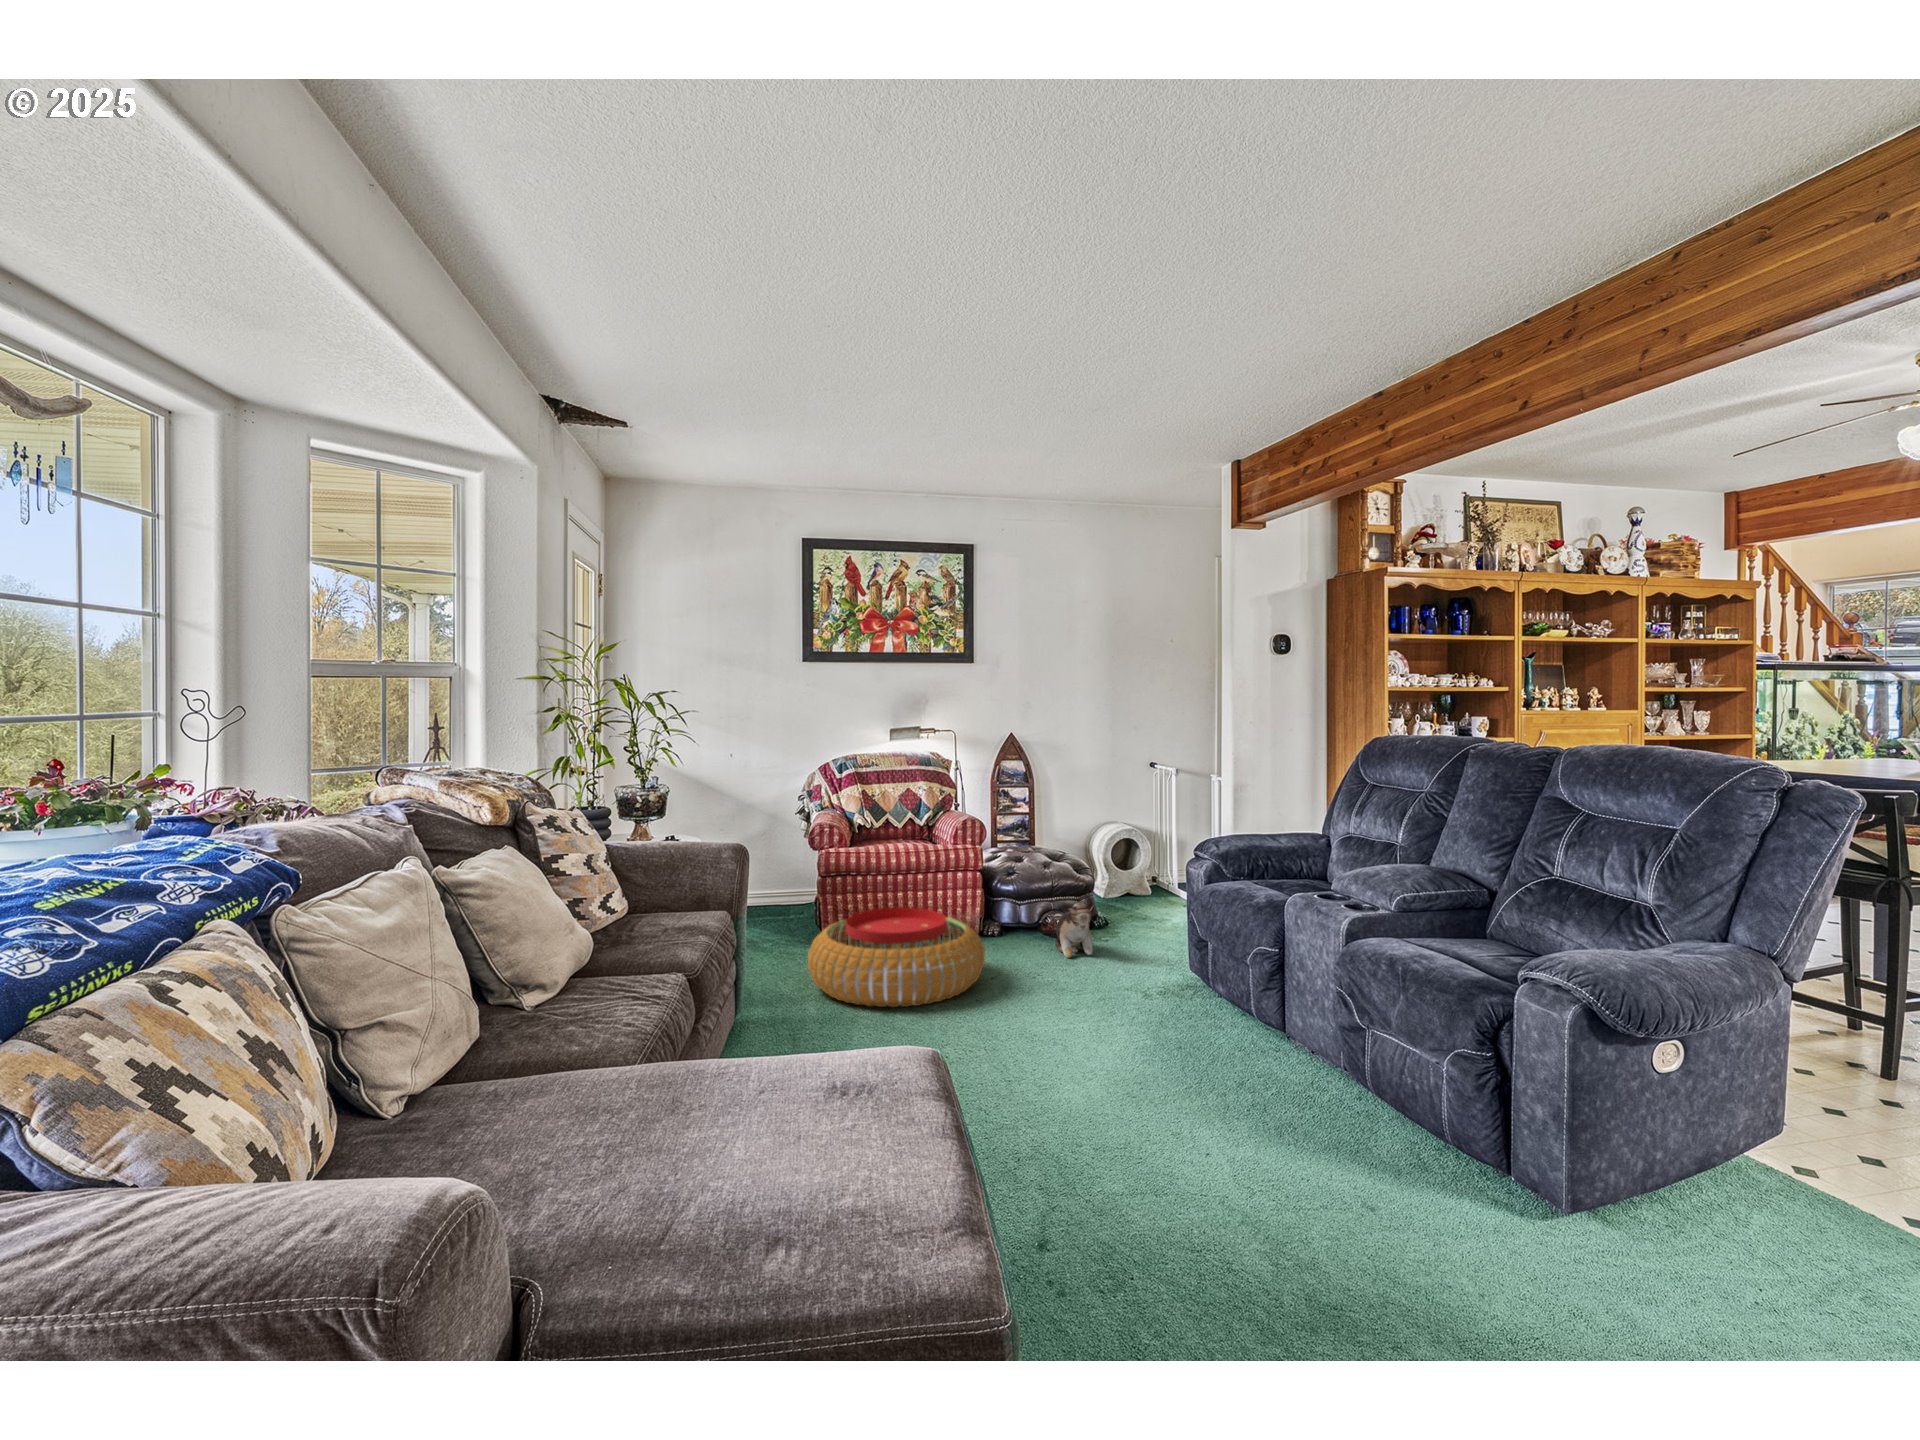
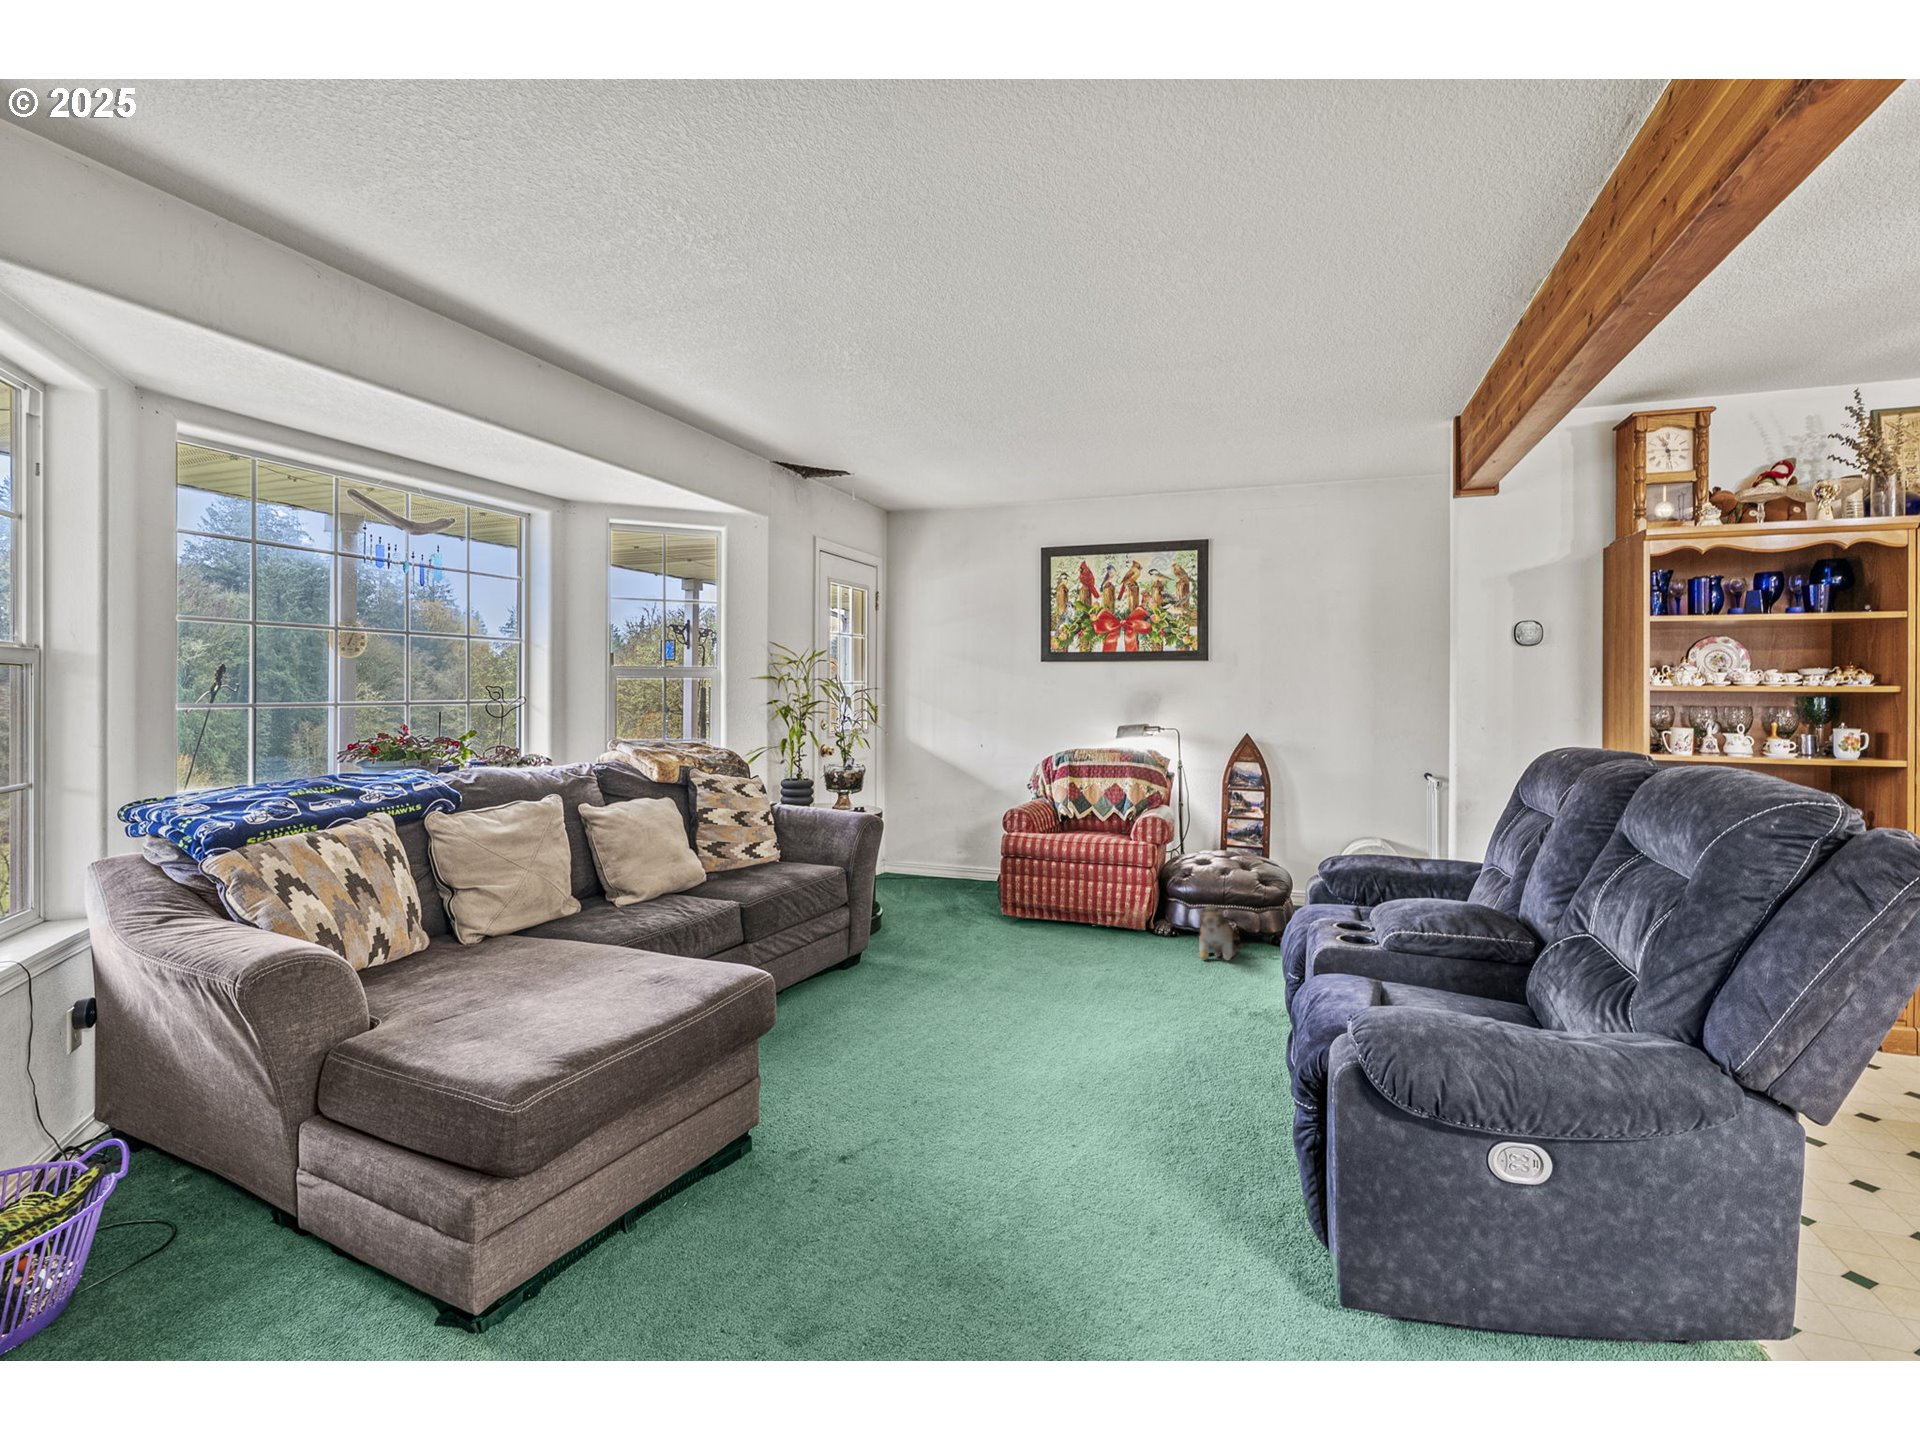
pouf: present [808,907,985,1007] -> none [938,889,1099,975]

